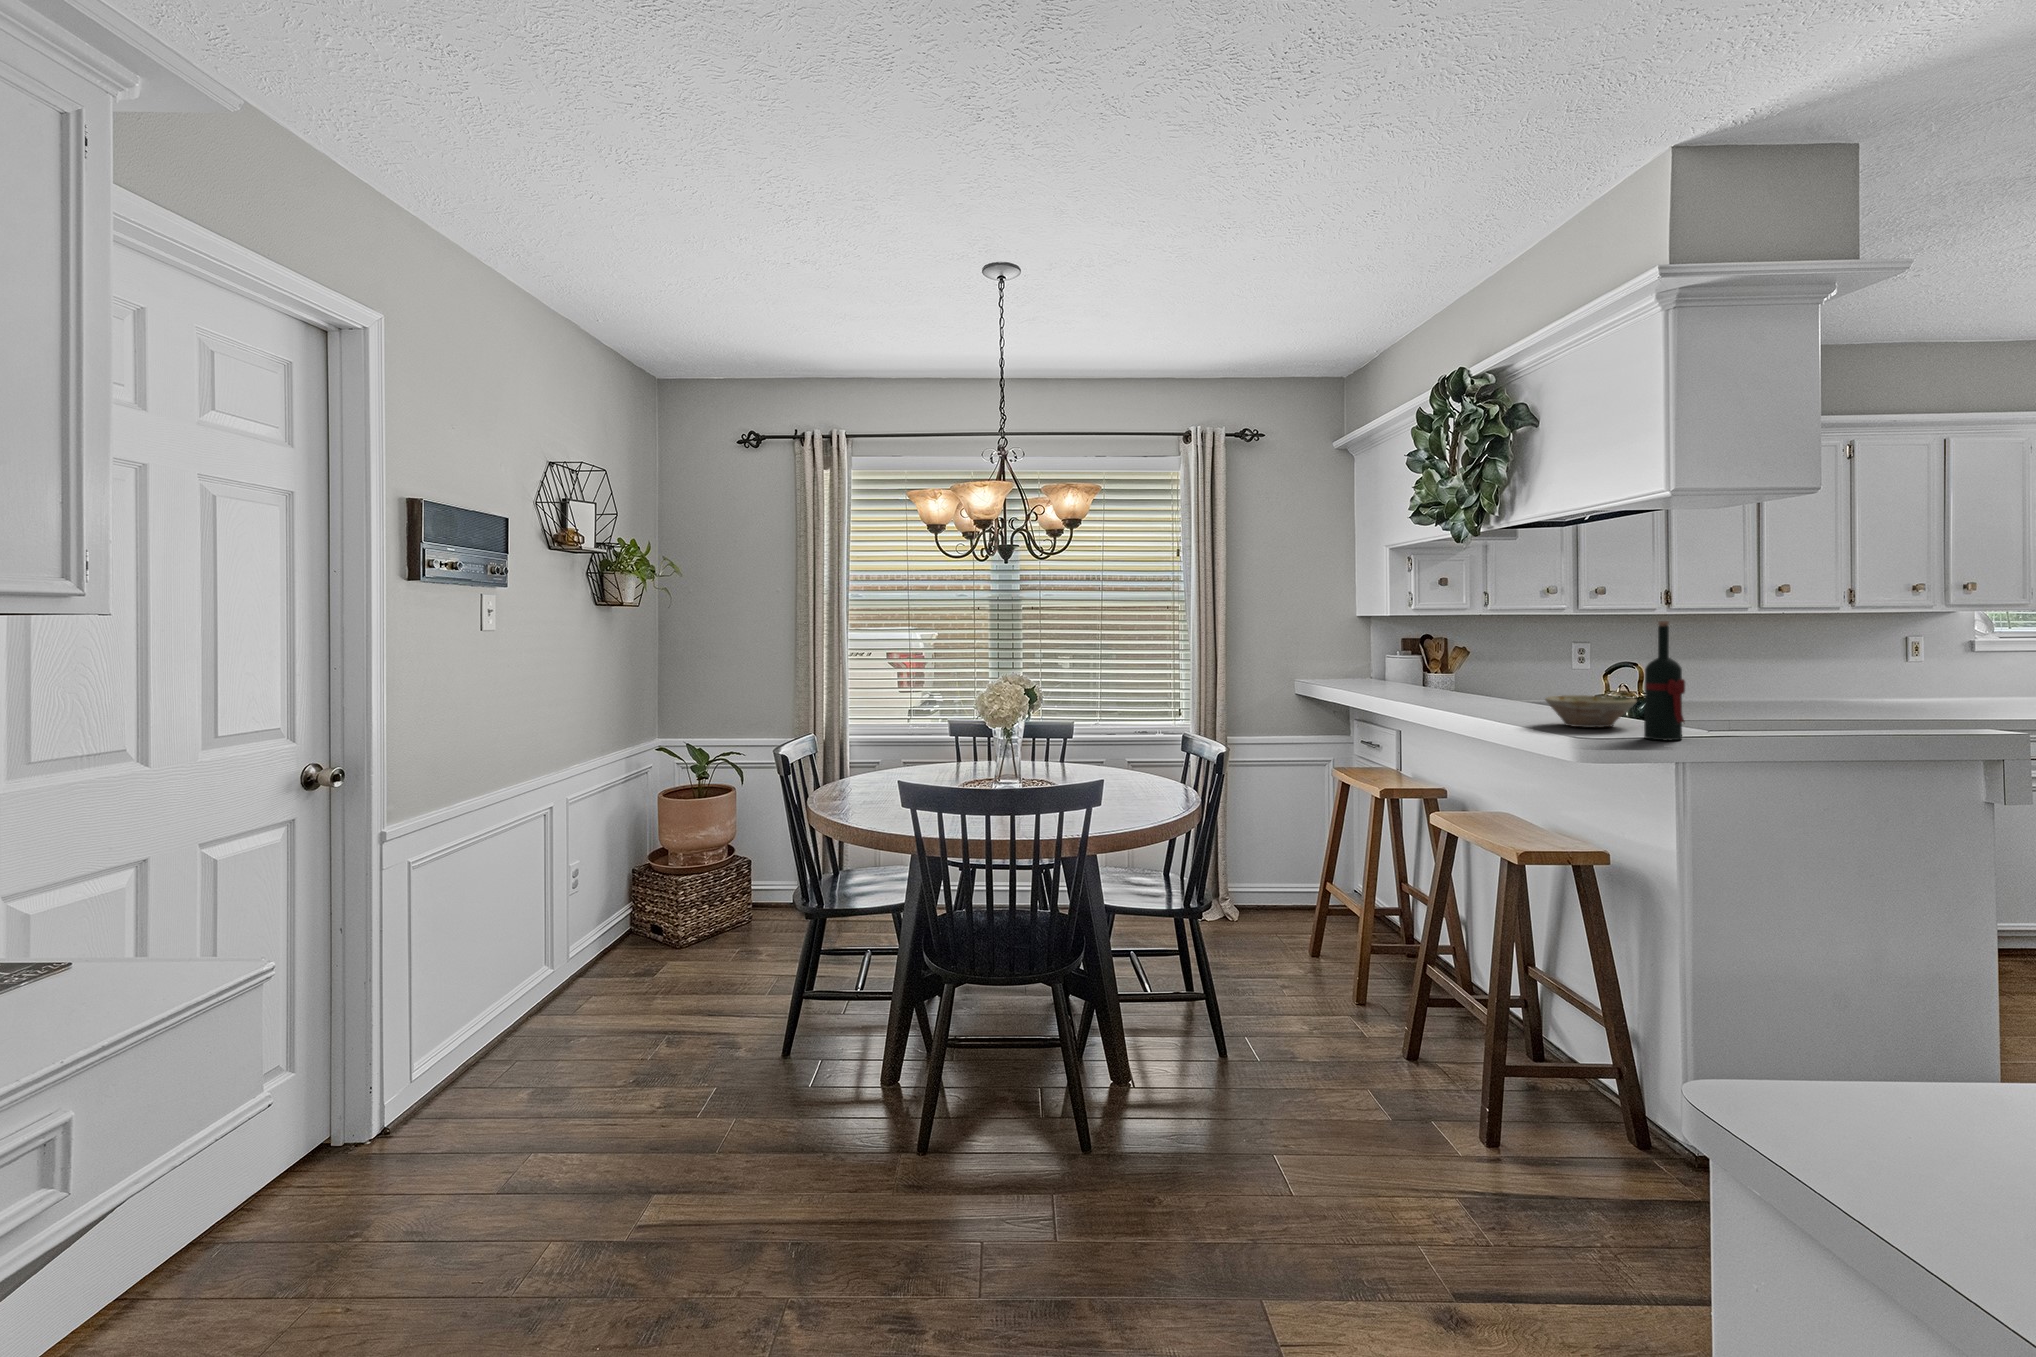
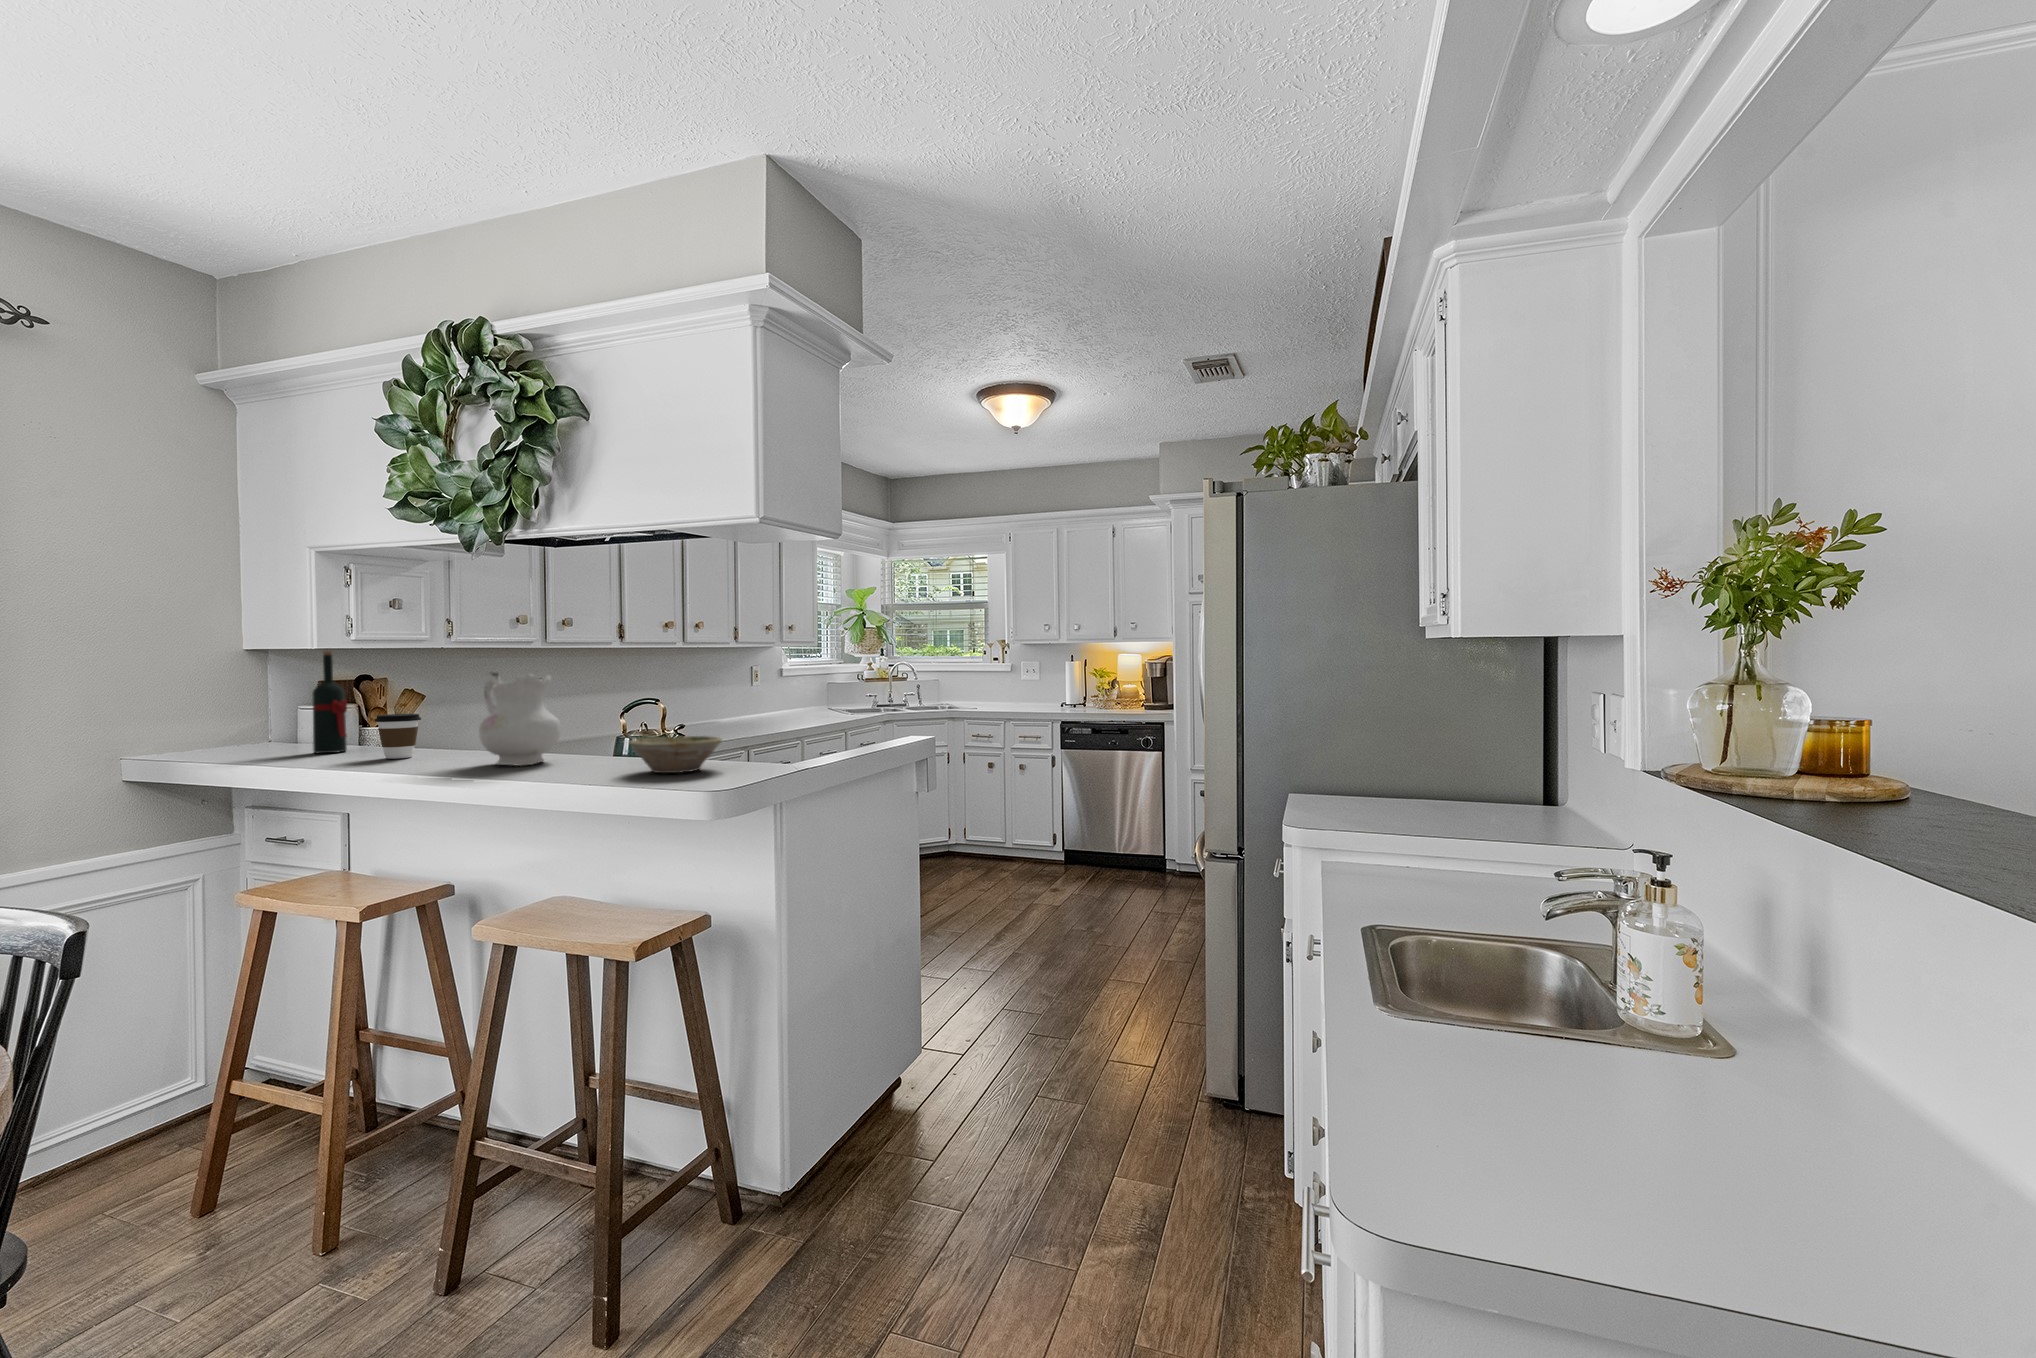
wine bottle: present [1644,621,1685,740] -> present [313,651,347,753]
ceramic pitcher: none [1457,636,1521,710] -> present [479,672,561,766]
coffee cup: none [1407,666,1438,697] -> present [375,714,421,759]

